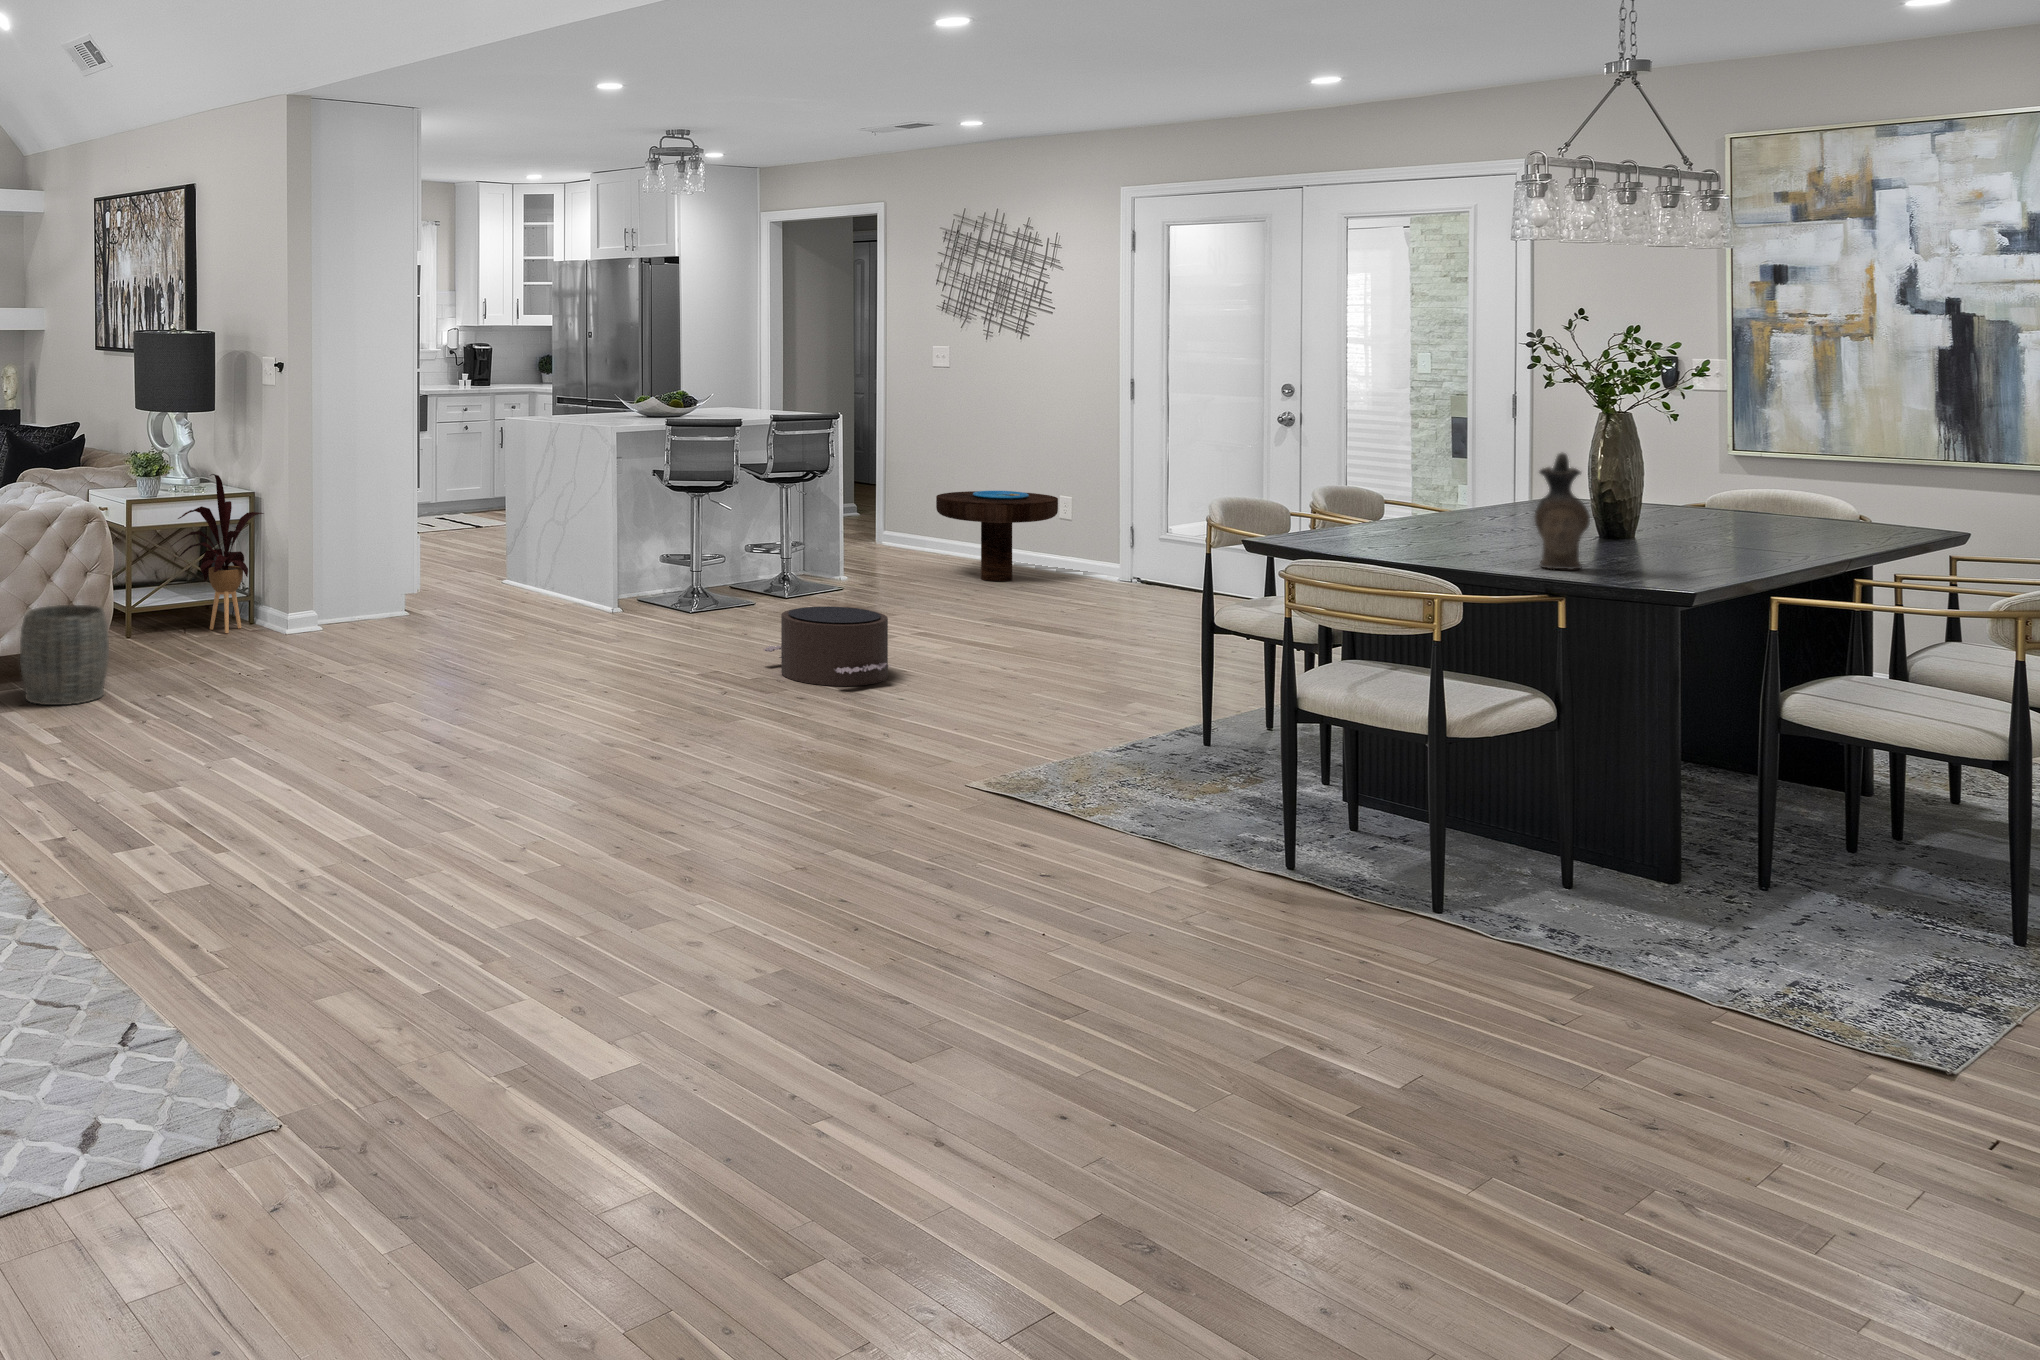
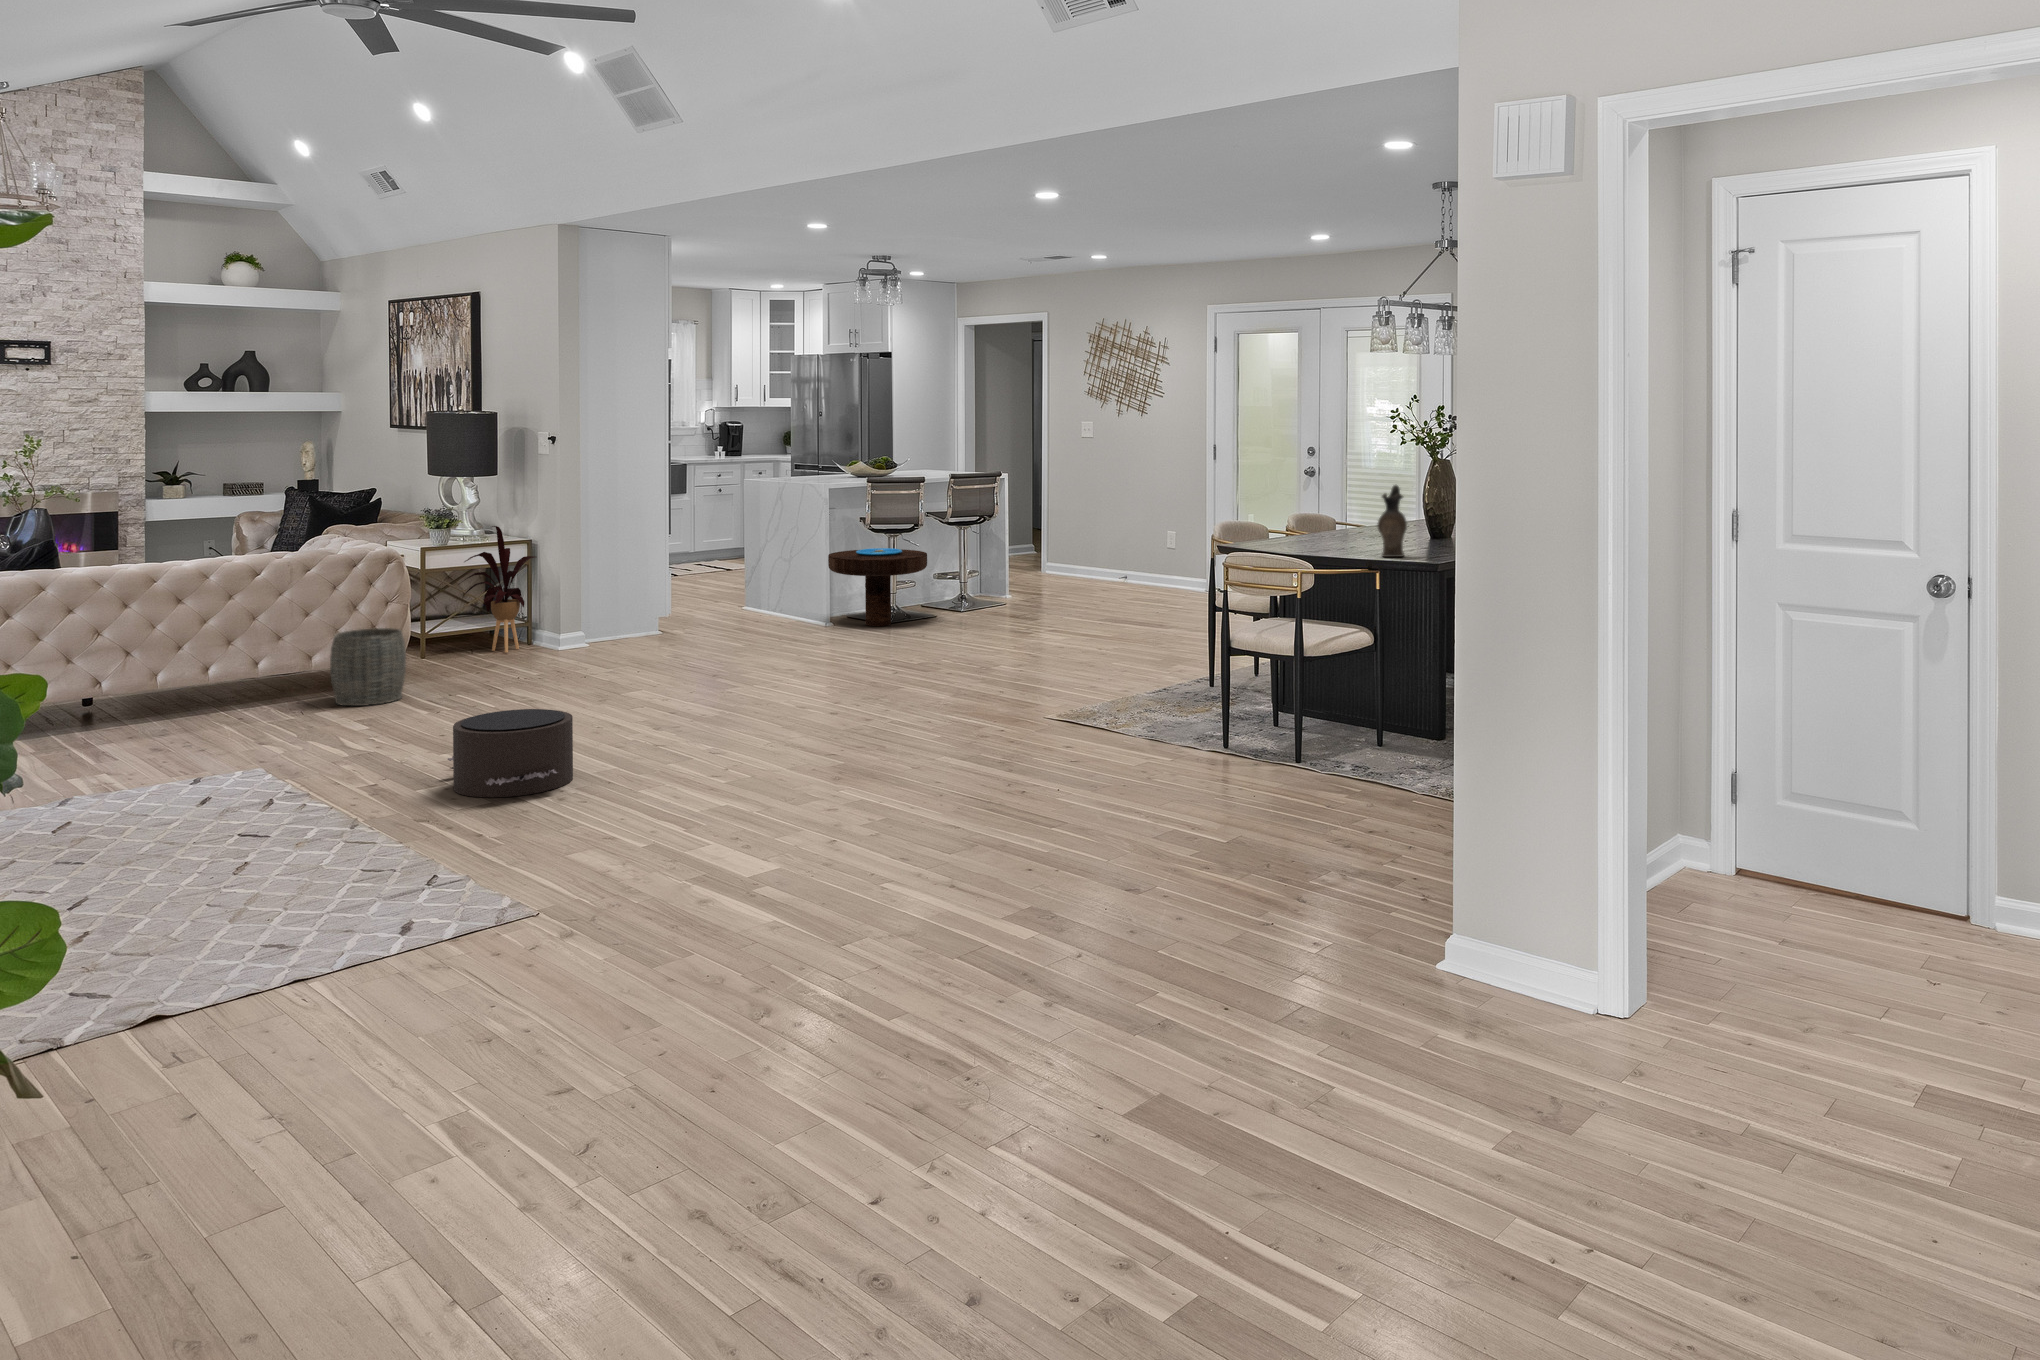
side table: present [936,491,1058,581] -> present [828,548,927,626]
pouf: present [763,606,891,686] -> present [447,709,573,797]

